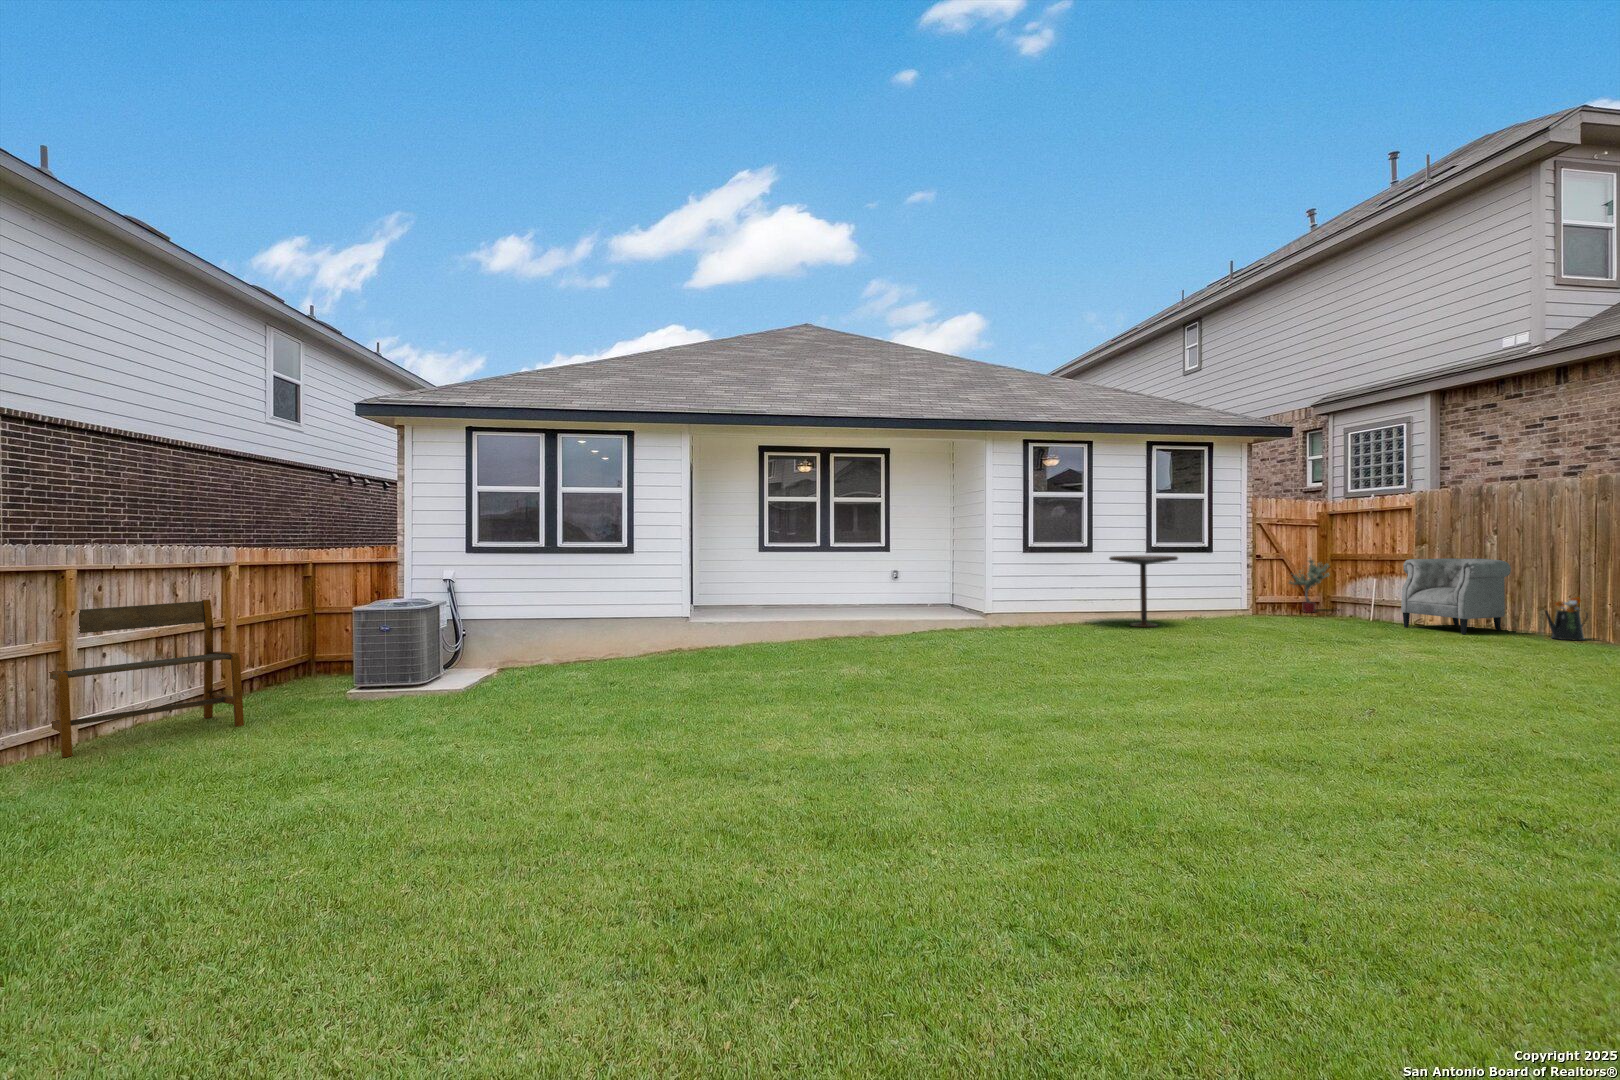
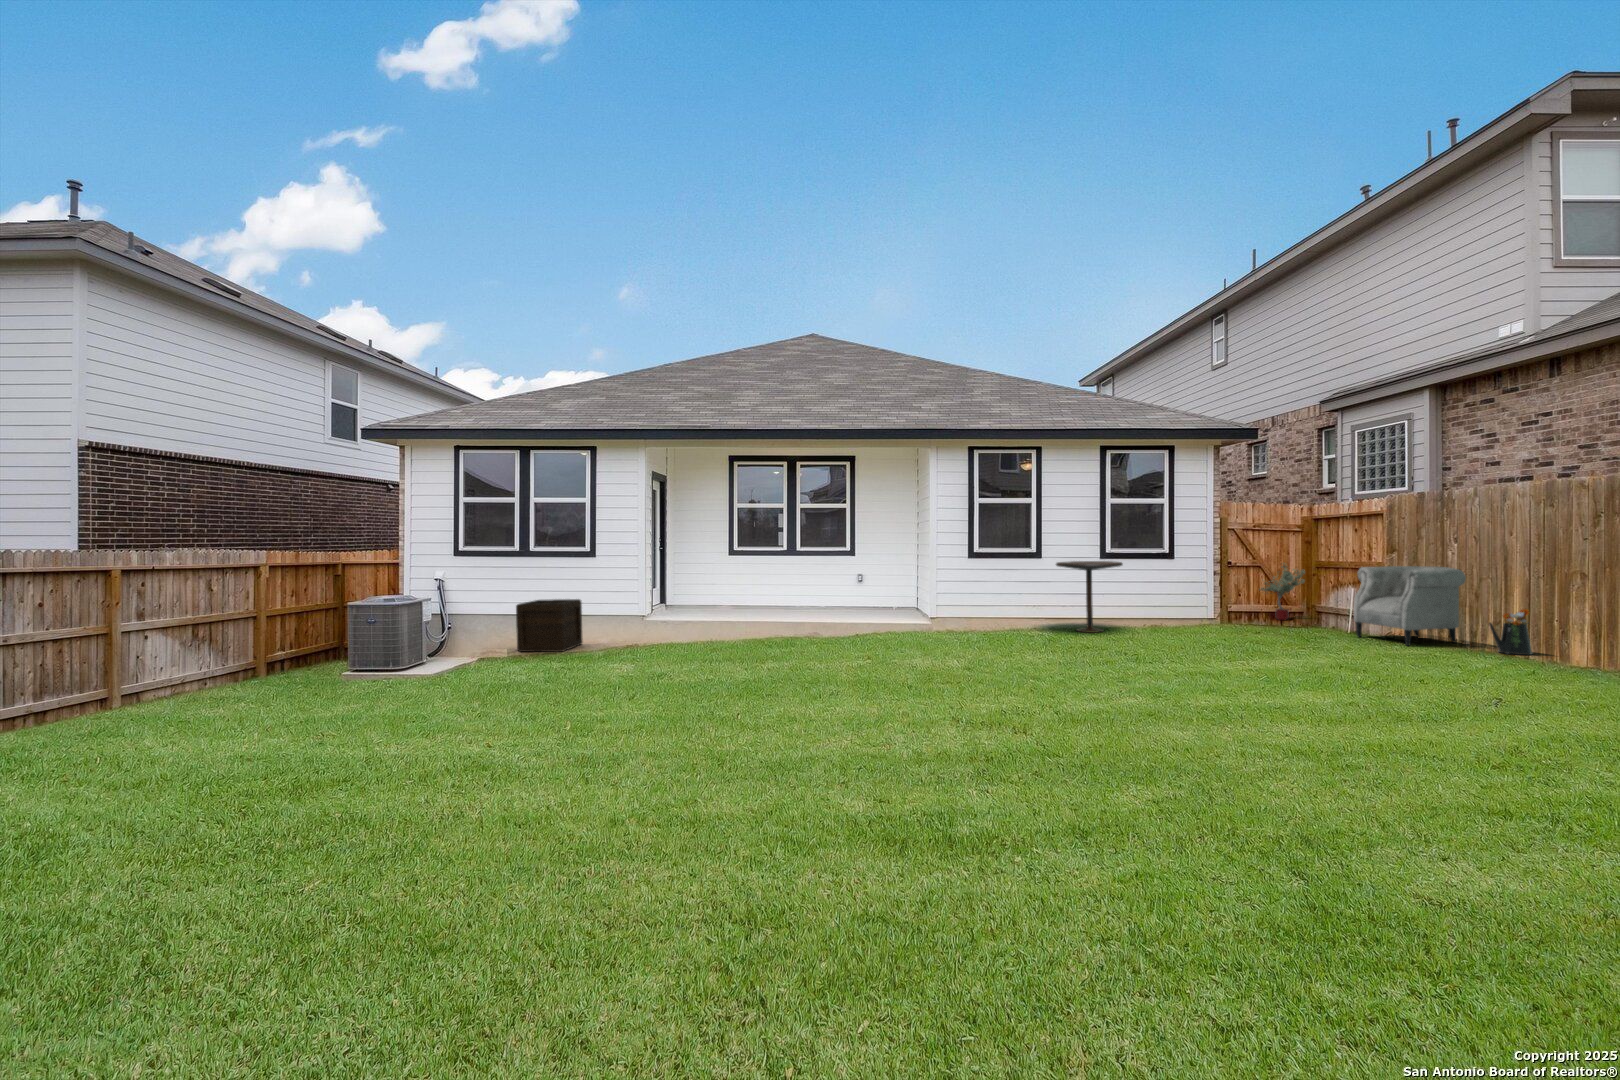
bench: present [49,599,244,757] -> none [59,599,213,724]
wooden crate: none [553,599,620,658] -> present [516,599,583,652]

